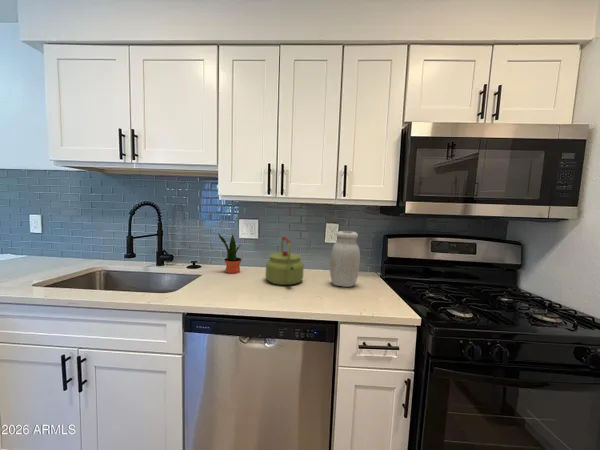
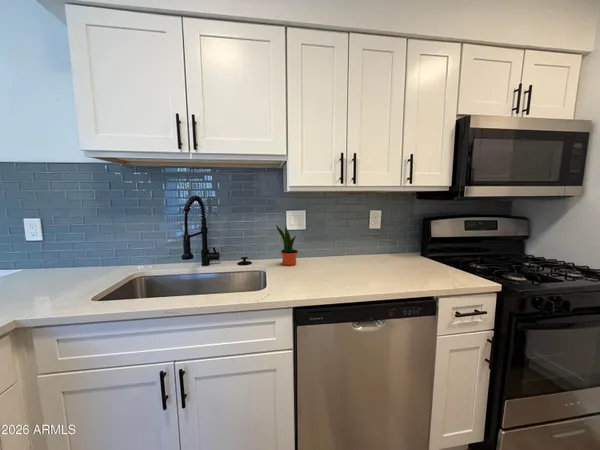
jar: present [330,231,360,287] -> none [390,216,419,267]
kettle: present [265,237,304,285] -> none [331,224,371,271]

